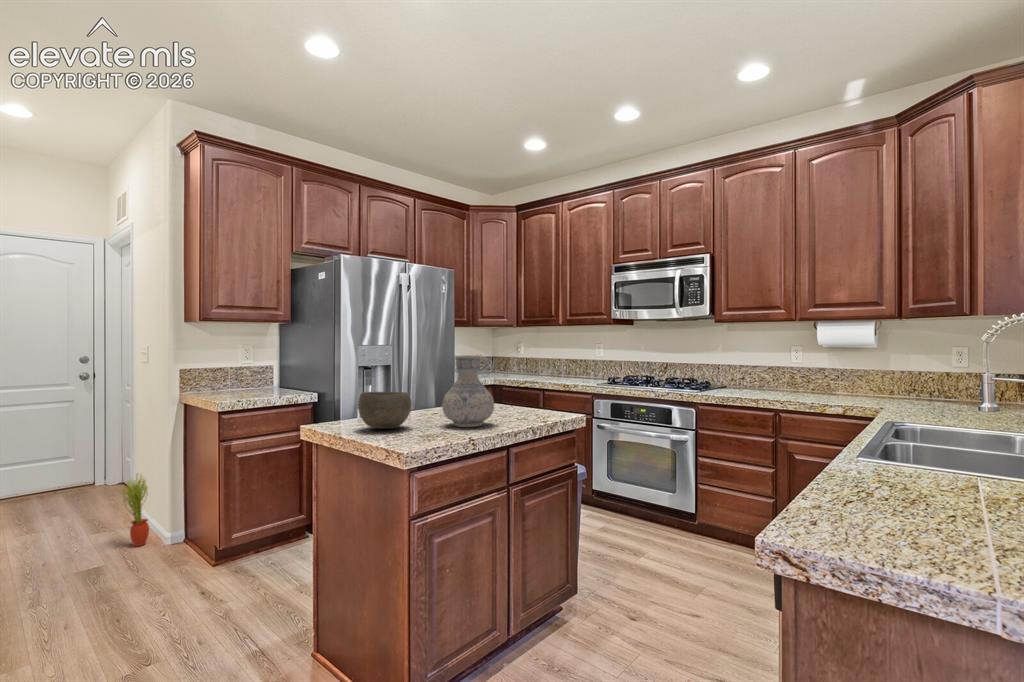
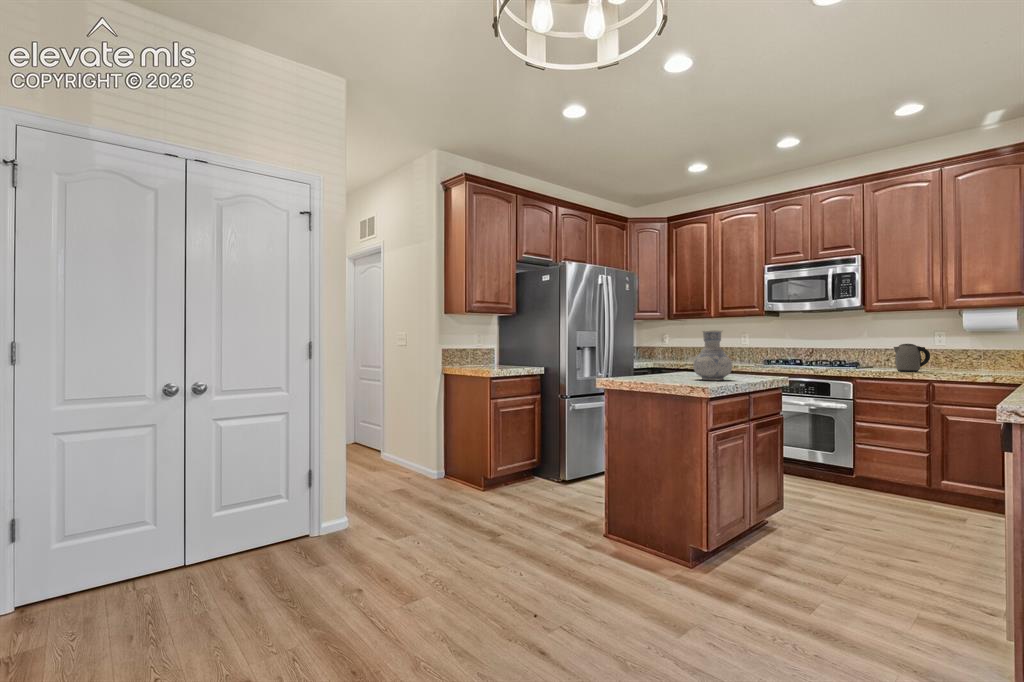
kettle: none [737,364,777,399] -> present [894,344,930,372]
bowl: present [358,392,411,429] -> none [639,356,676,381]
potted plant: present [121,474,149,546] -> none [404,425,423,478]

